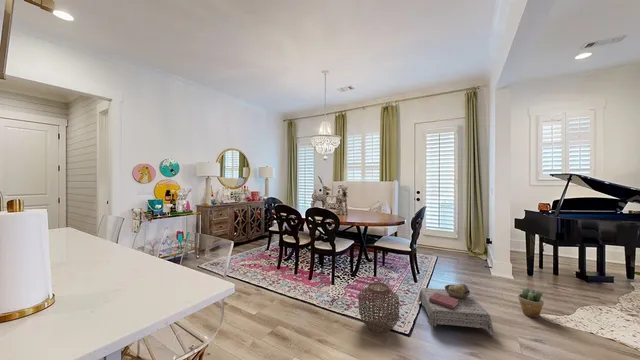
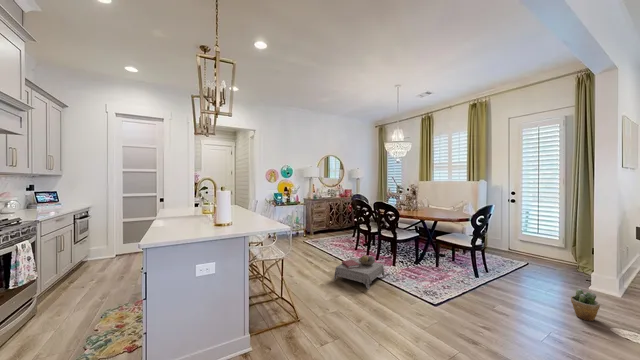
woven basket: present [358,282,399,333] -> none [396,261,429,299]
ottoman: present [418,284,494,337] -> present [334,255,385,290]

